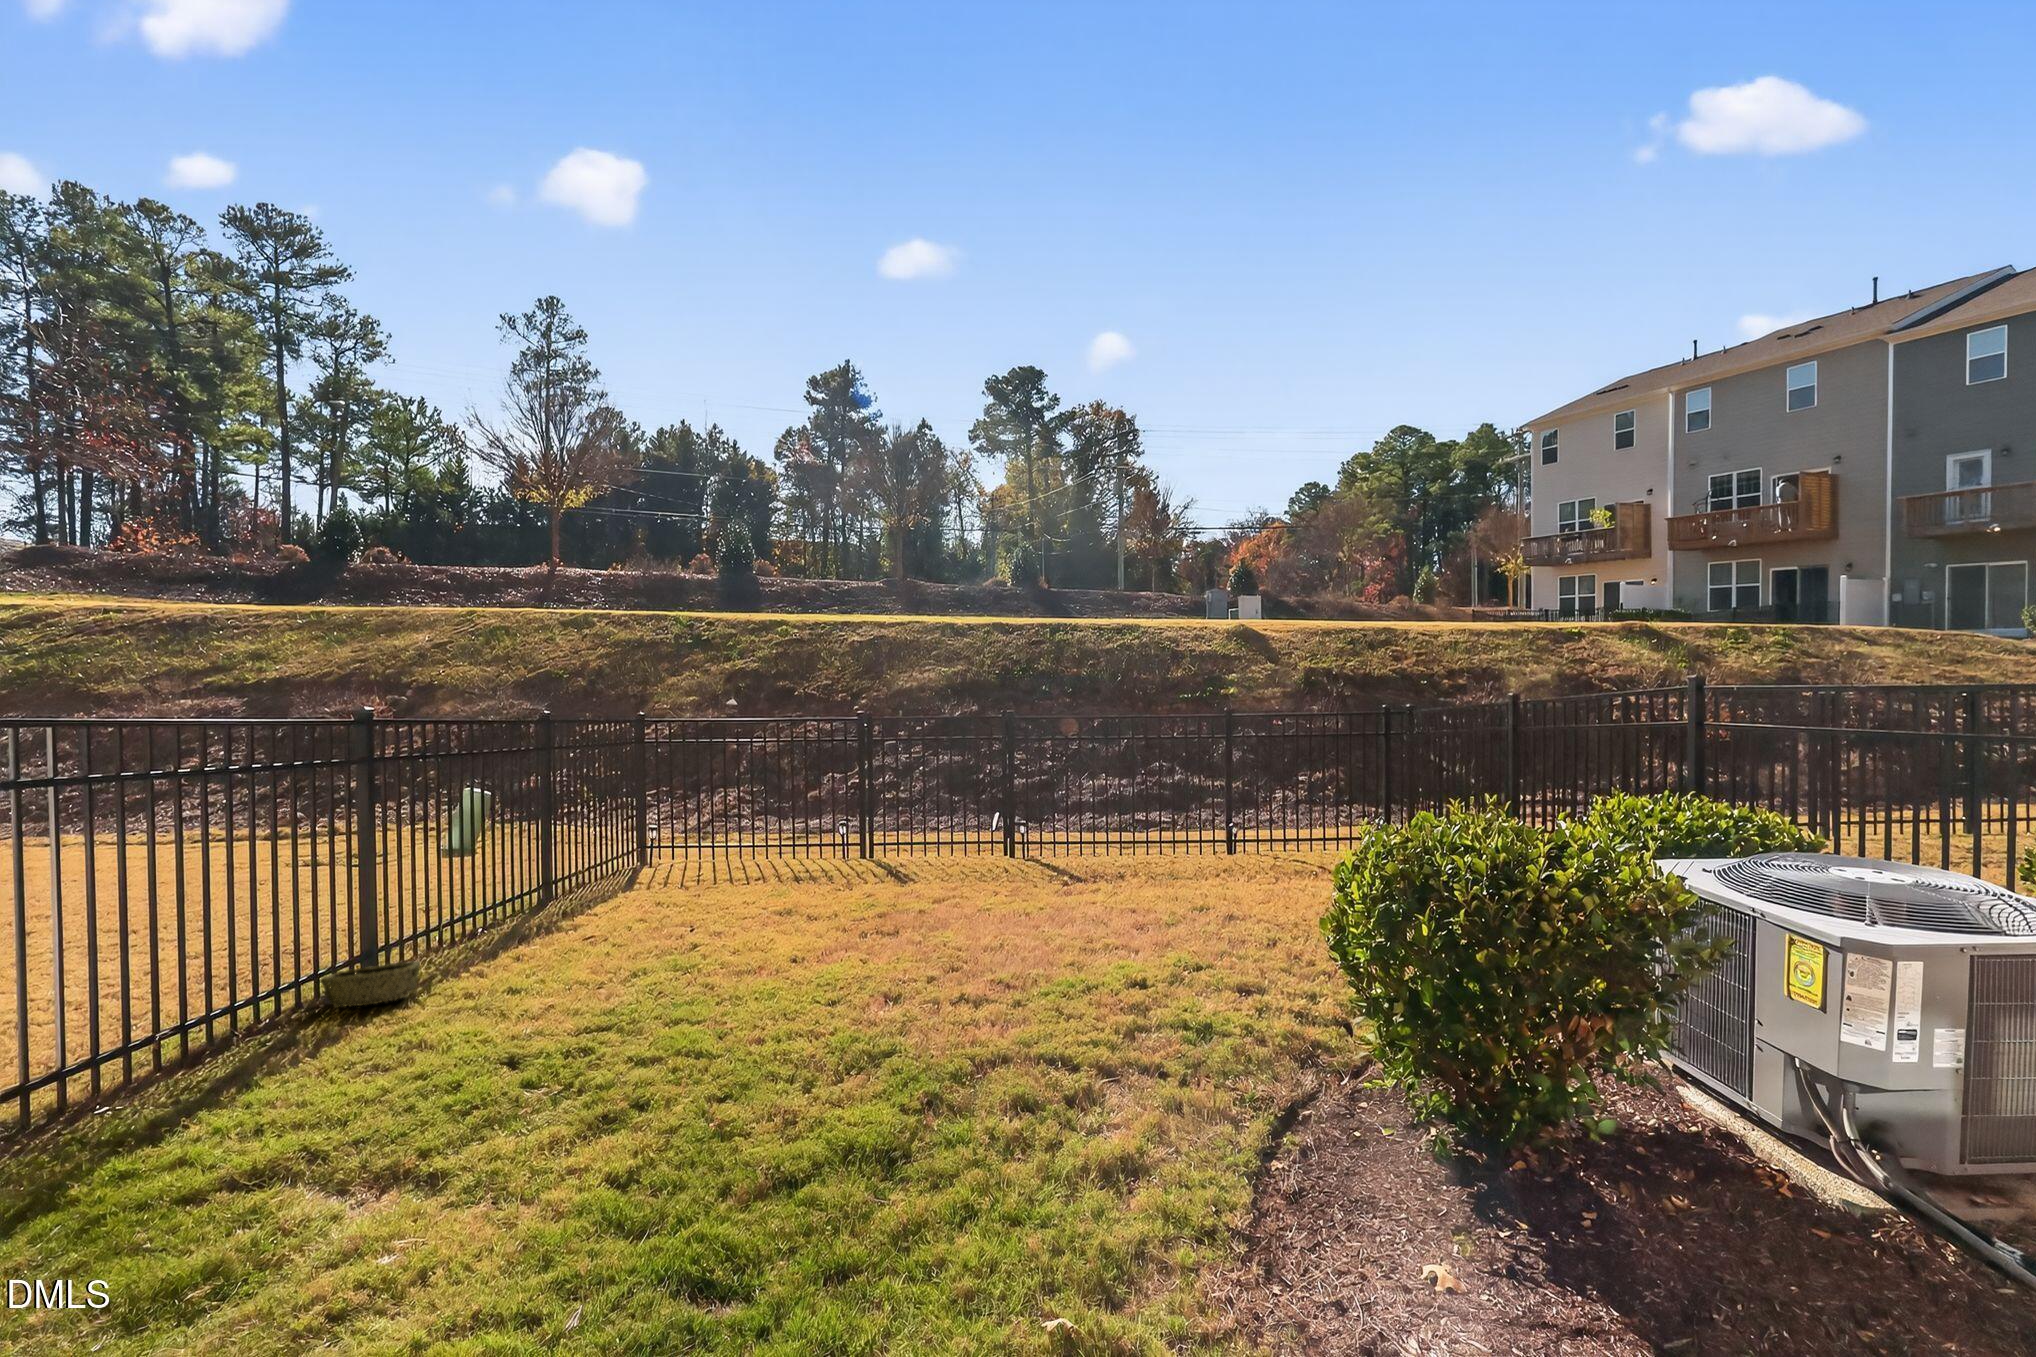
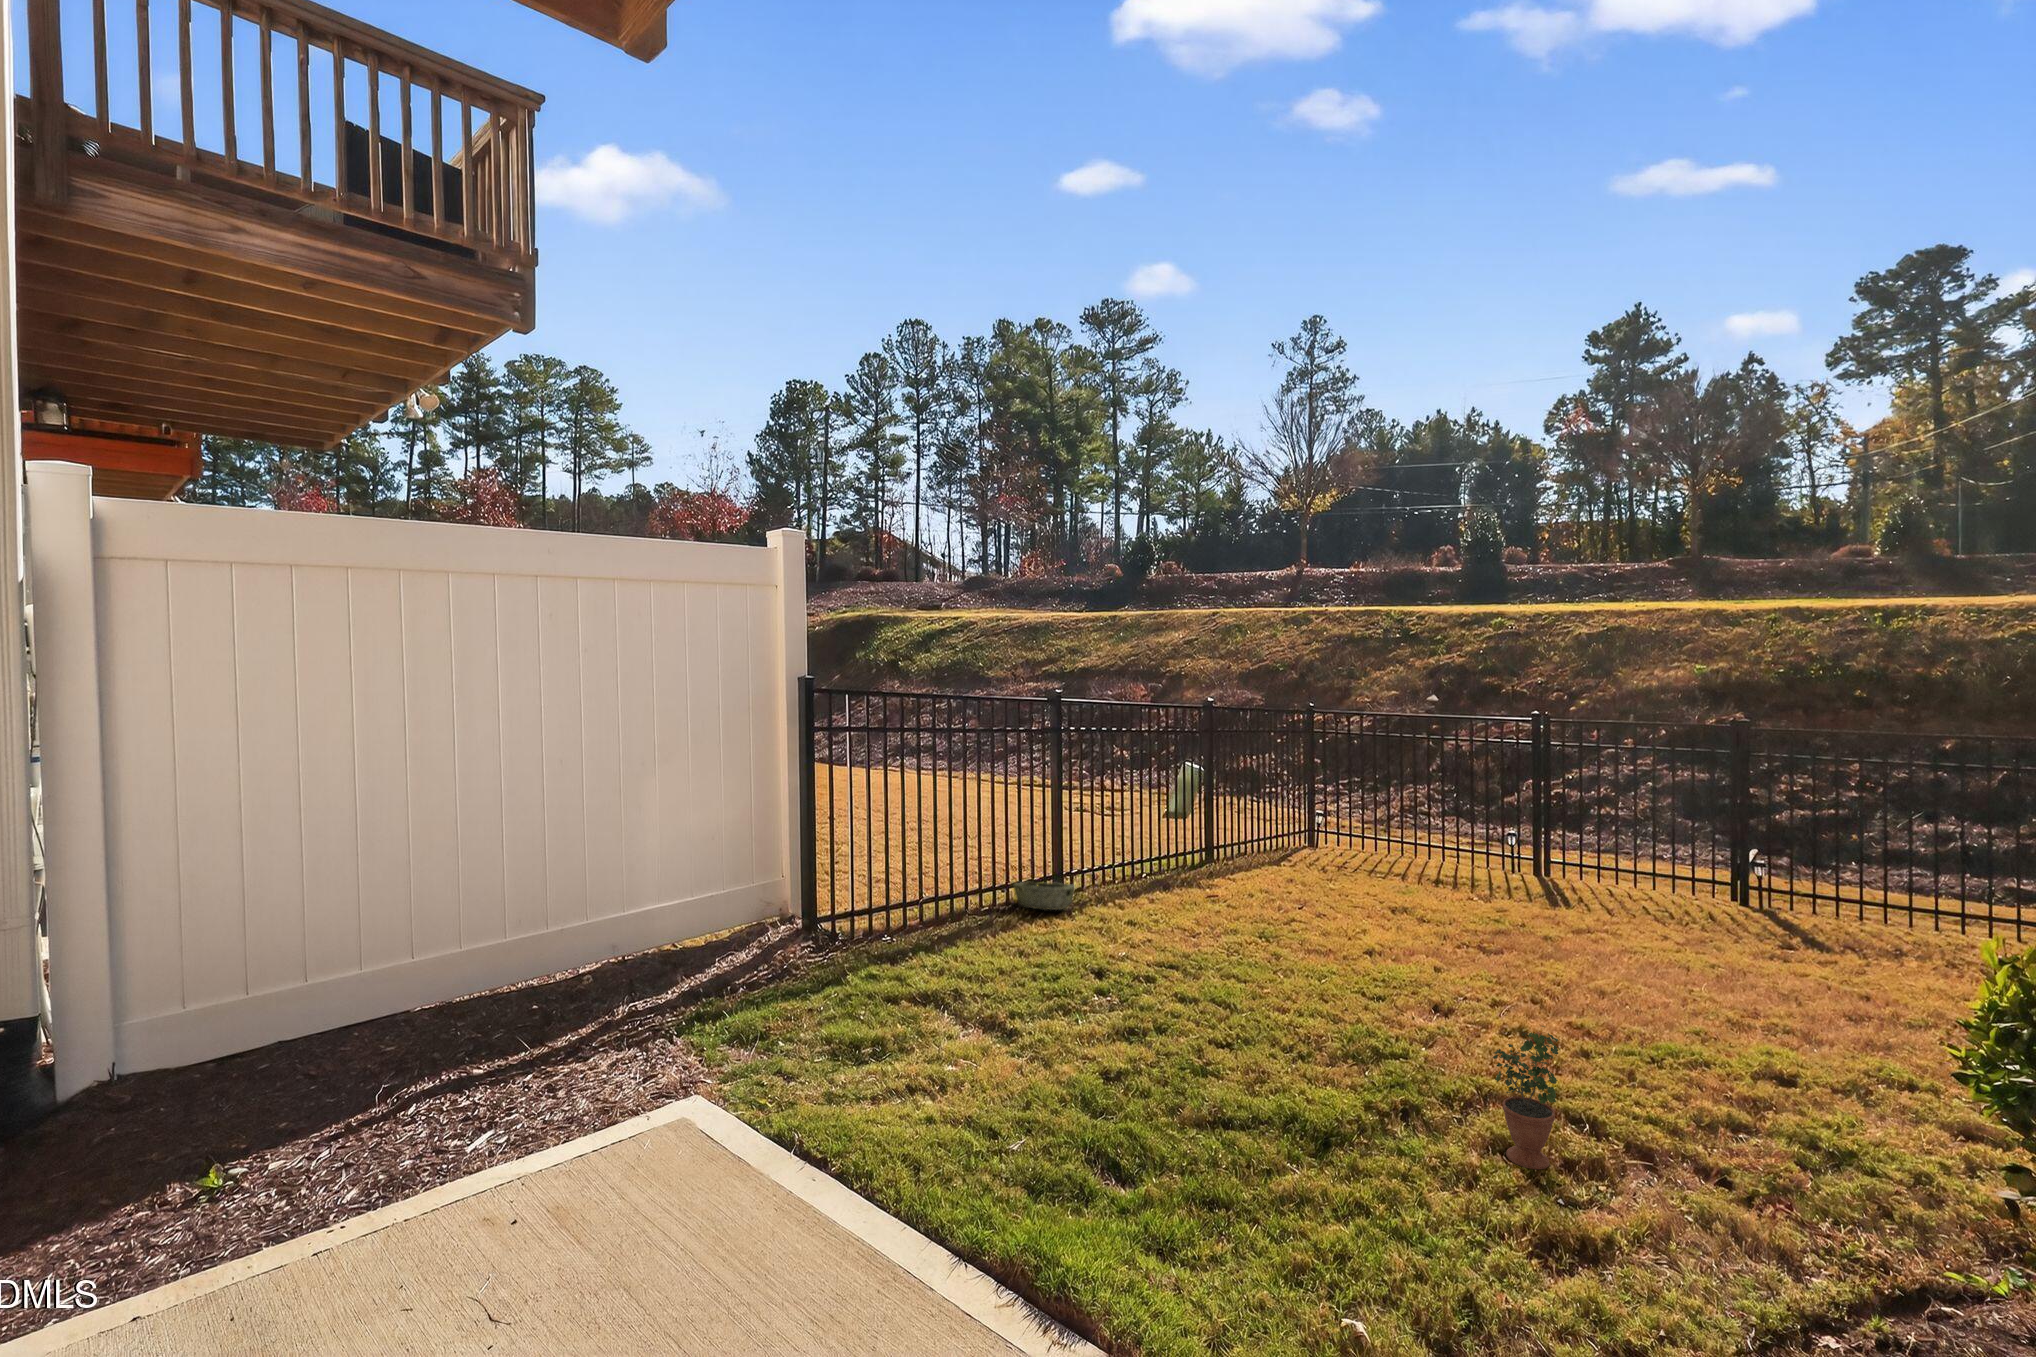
potted plant: none [1009,981,1062,1113] -> present [1493,1026,1560,1169]

